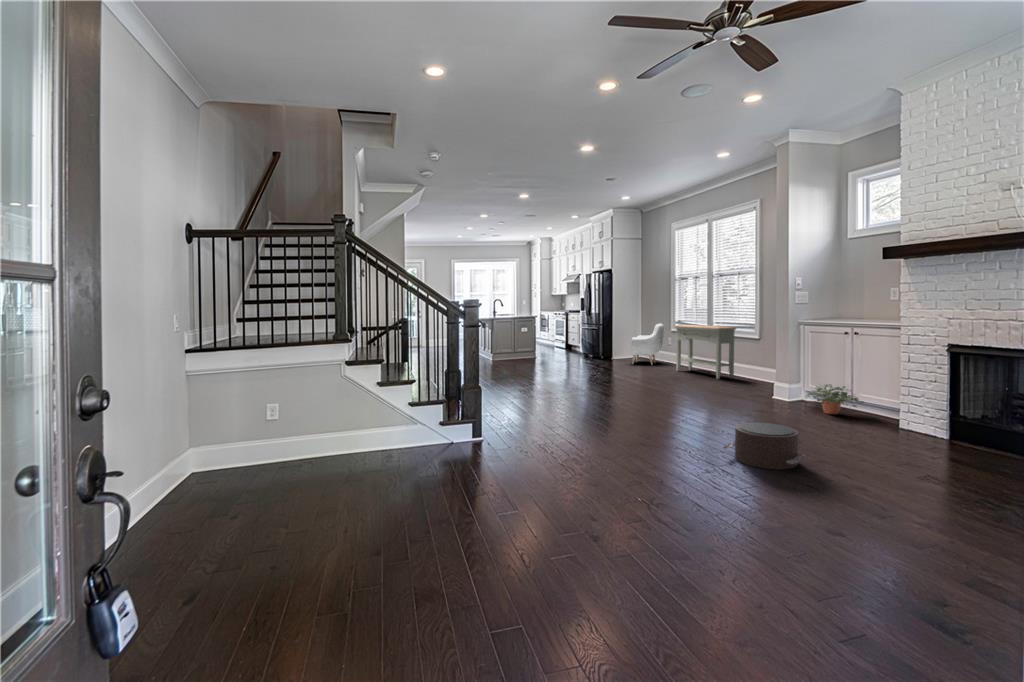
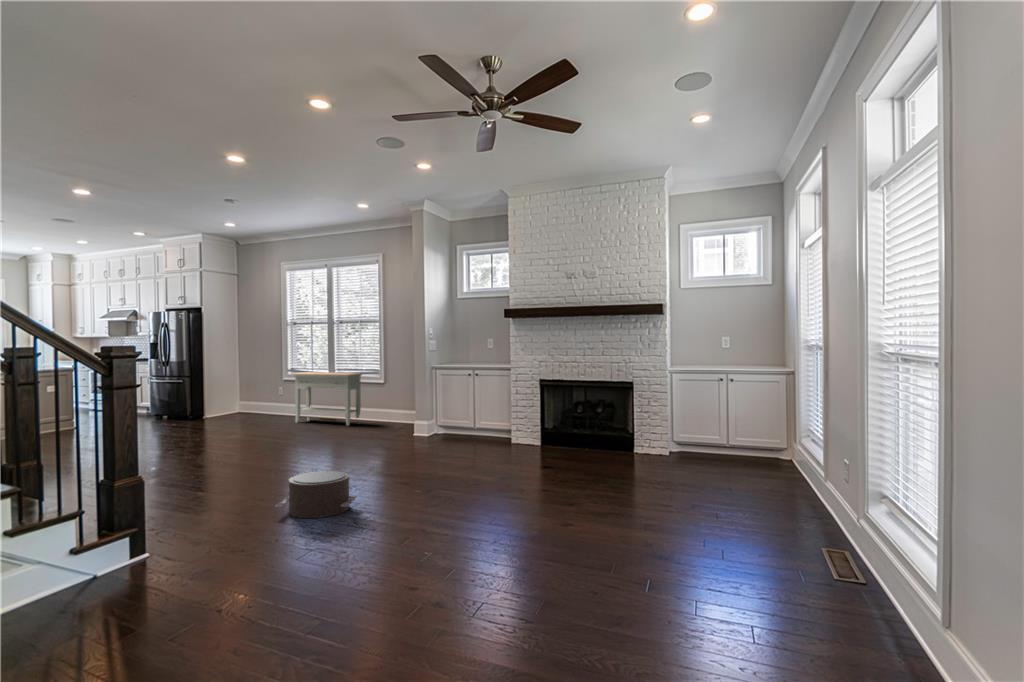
armchair: present [631,324,664,365] -> none [234,372,272,421]
potted plant: present [806,384,864,414] -> none [449,417,489,441]
pouf: present [723,422,806,469] -> present [276,471,356,518]

